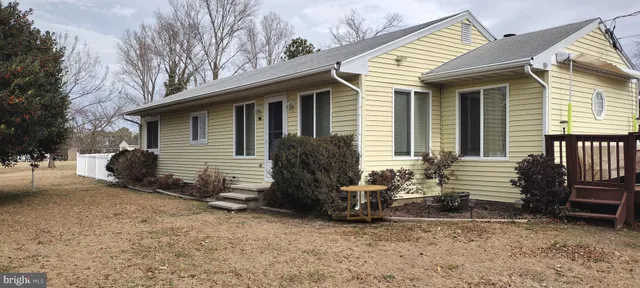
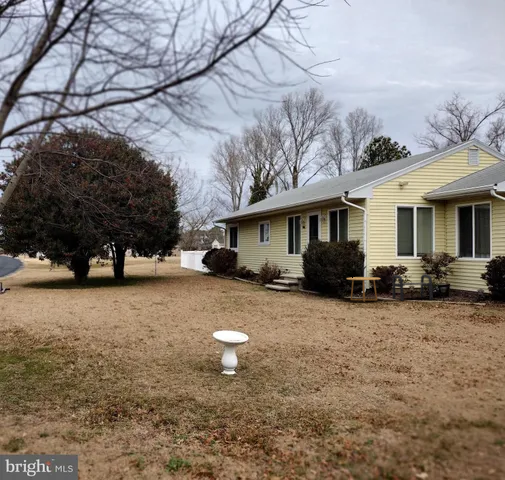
bench: none [395,178,446,215] -> present [392,274,433,301]

